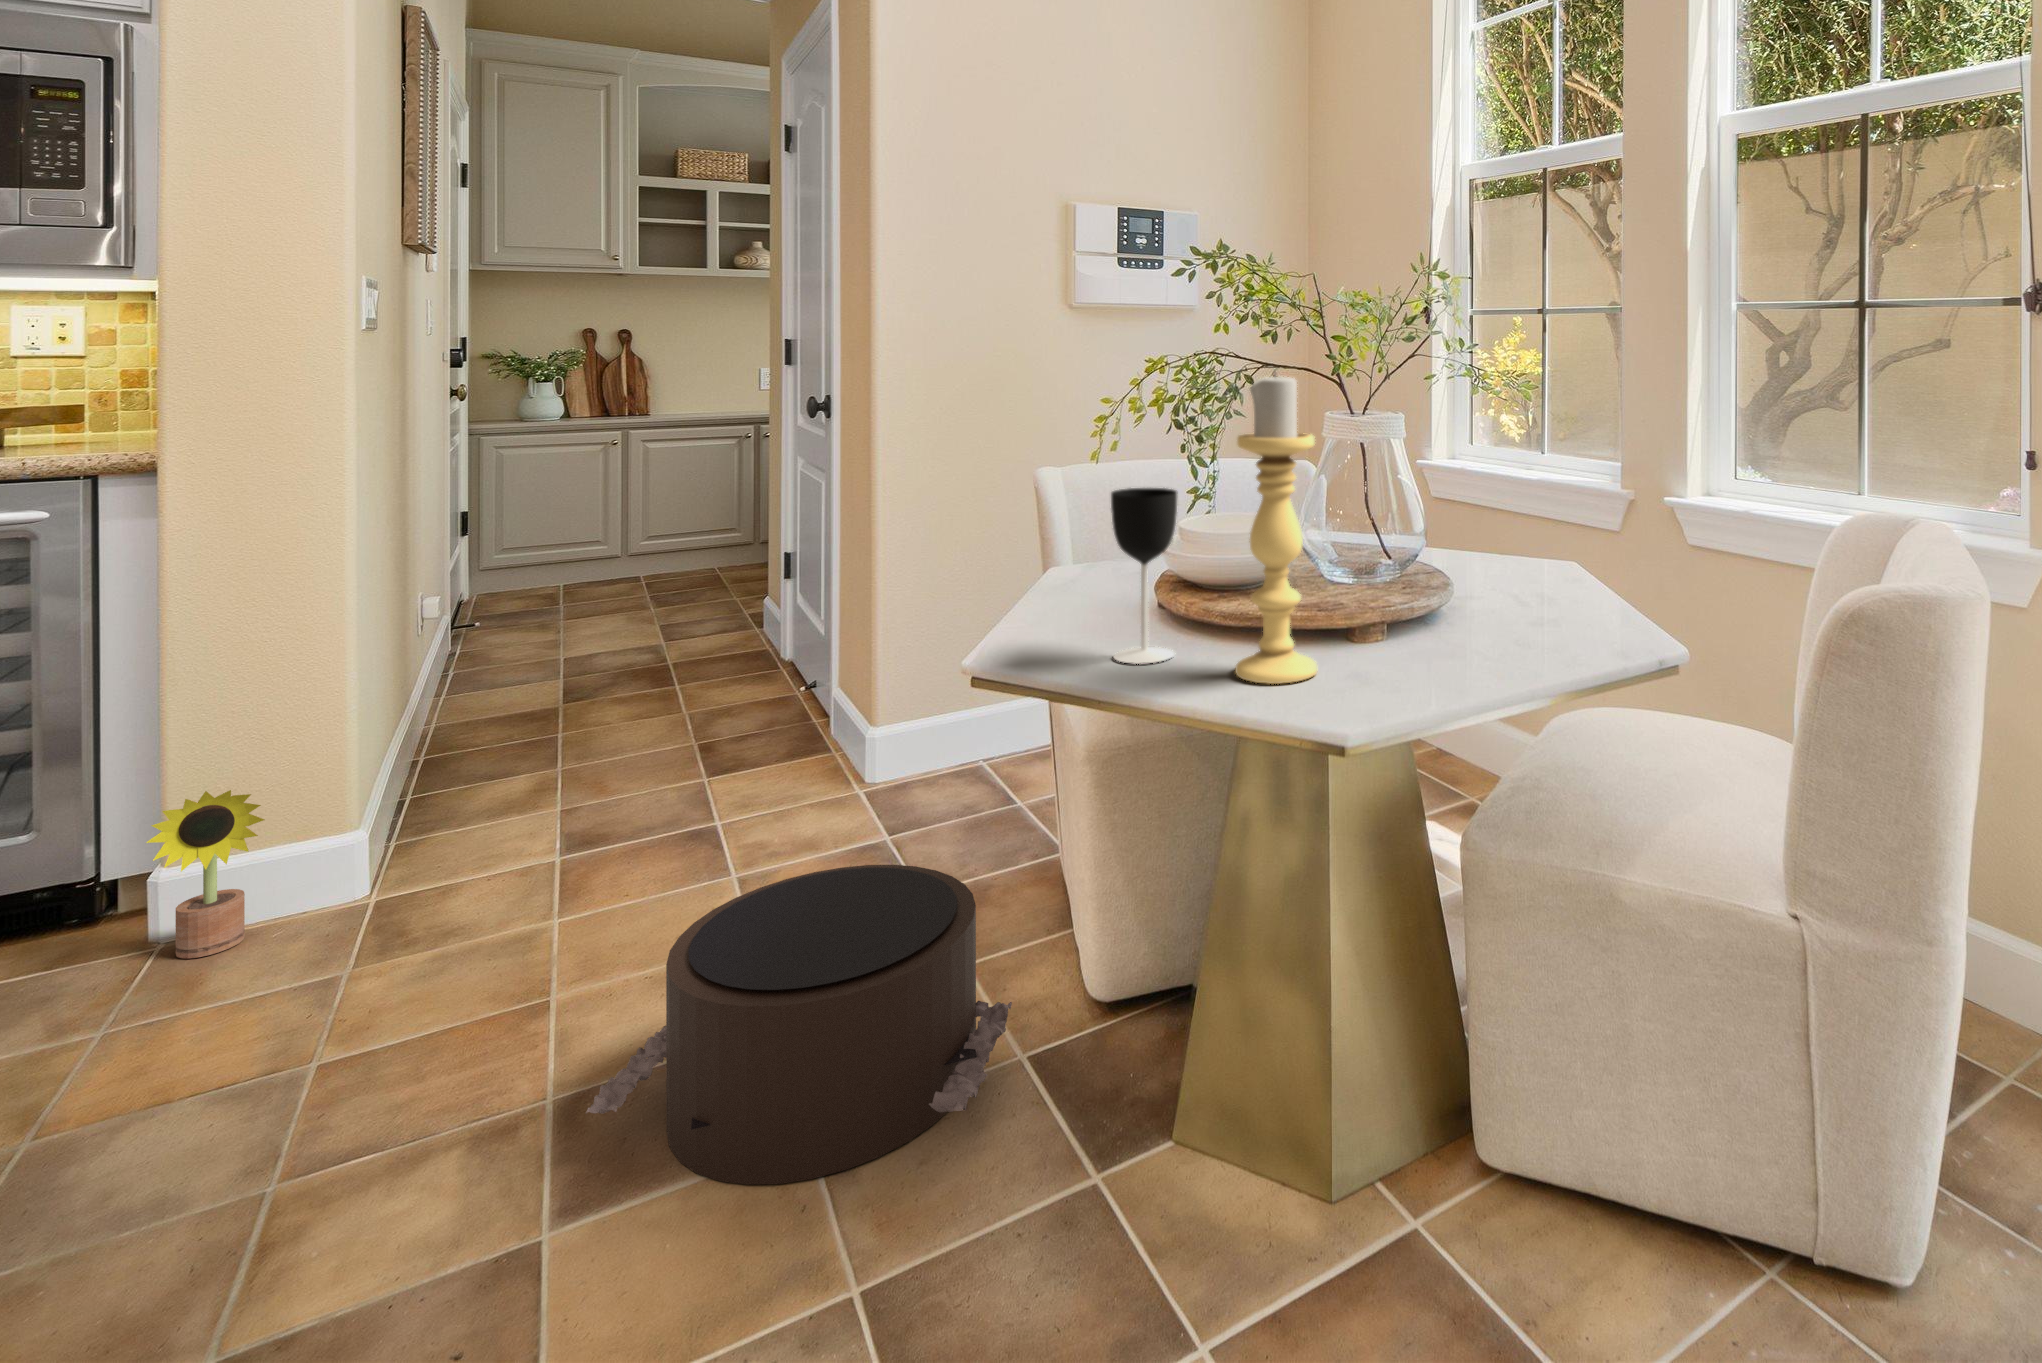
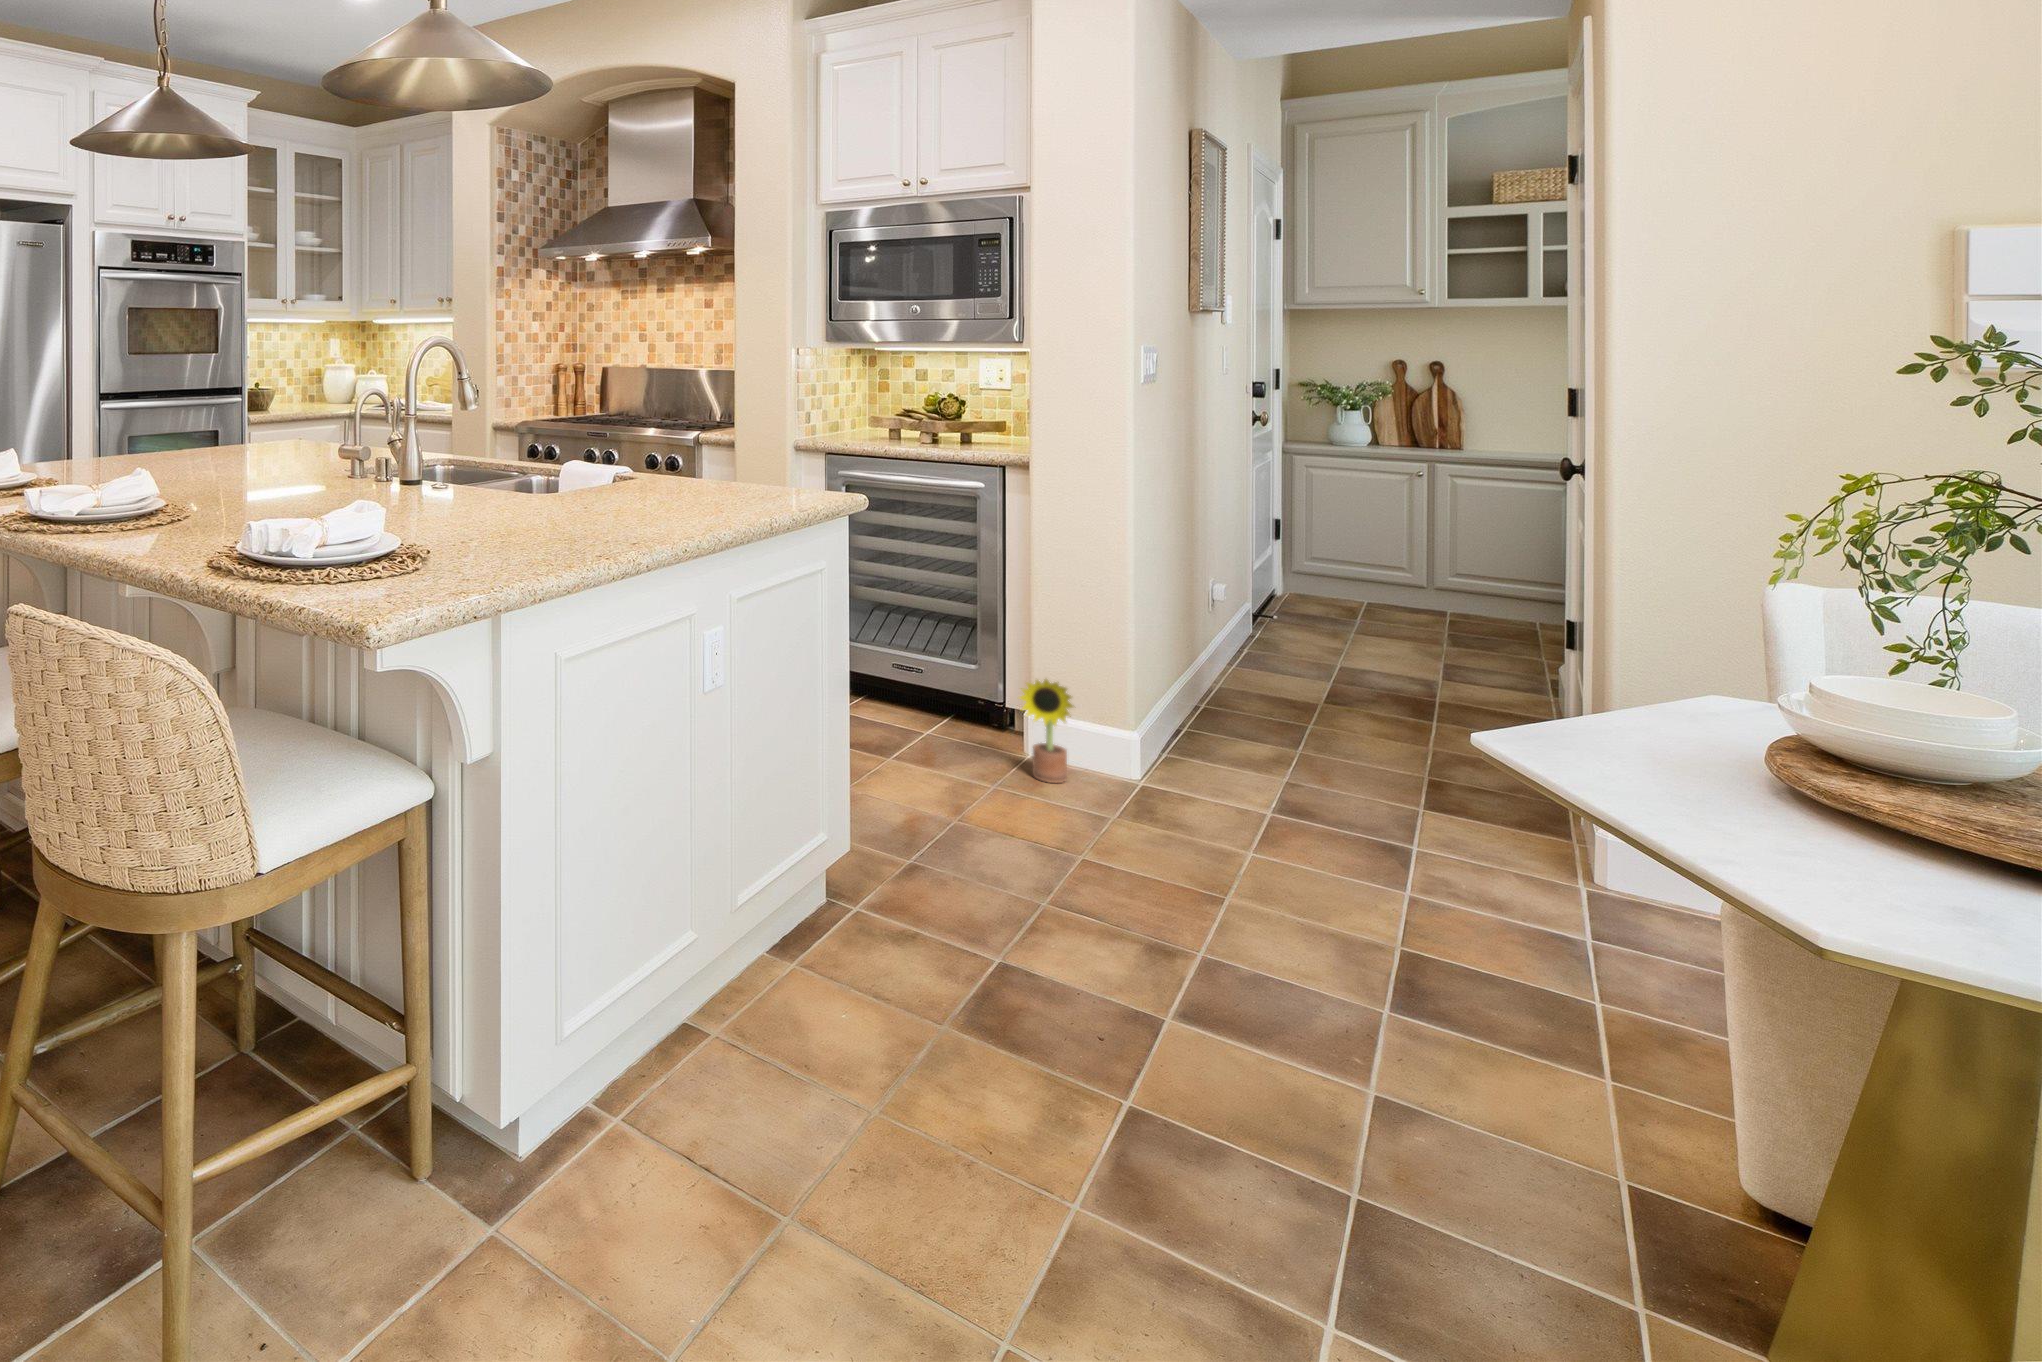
candle holder: present [1235,375,1317,684] -> none [1756,526,1891,877]
wine glass: present [1111,488,1178,664] -> none [1632,618,1724,804]
pouf: present [586,865,1012,1185] -> none [1207,884,1613,1161]

